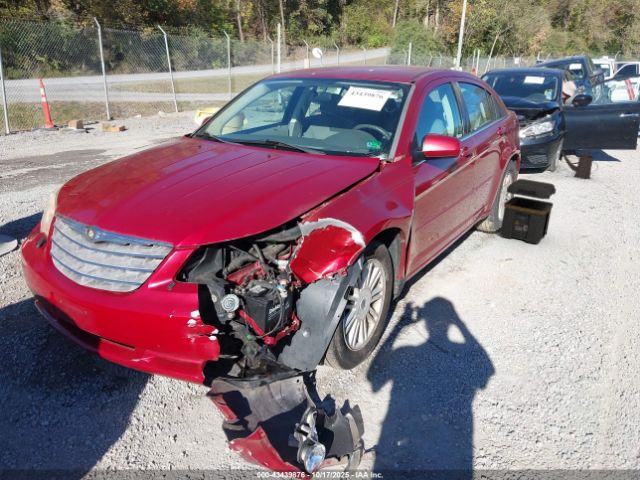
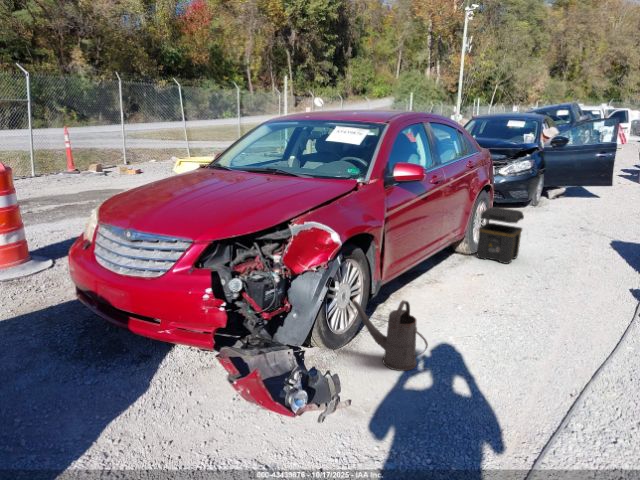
watering can: present [561,148,593,179] -> present [353,300,428,371]

